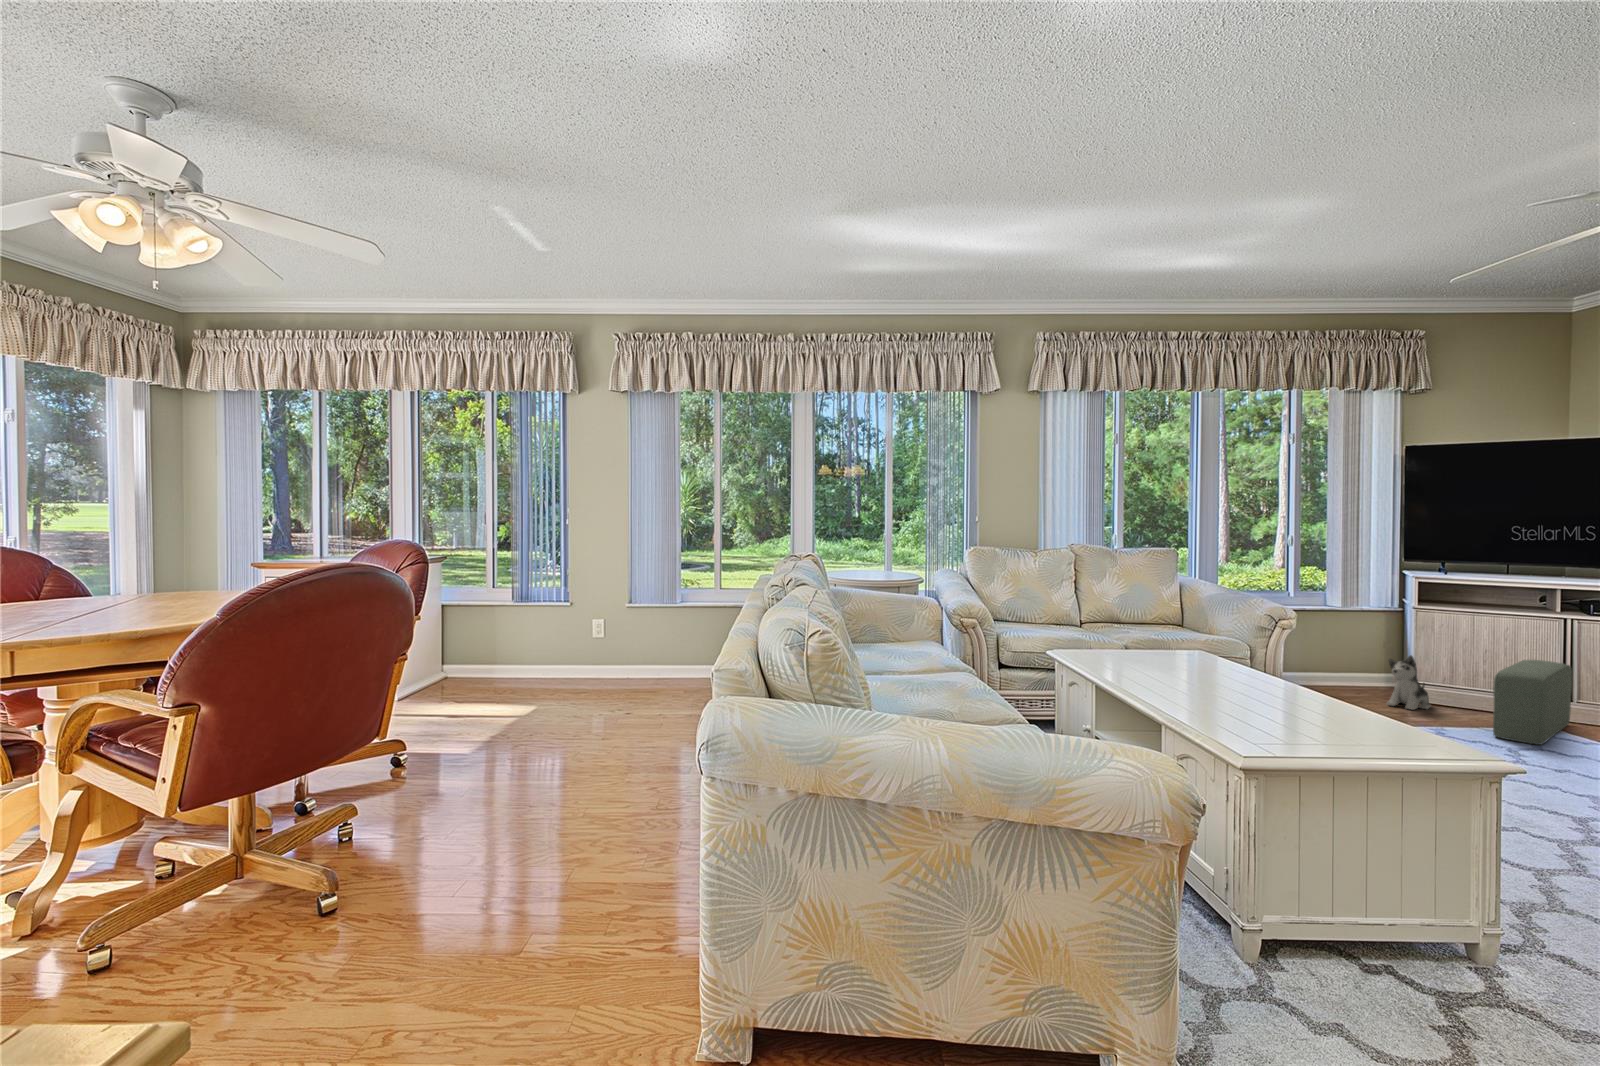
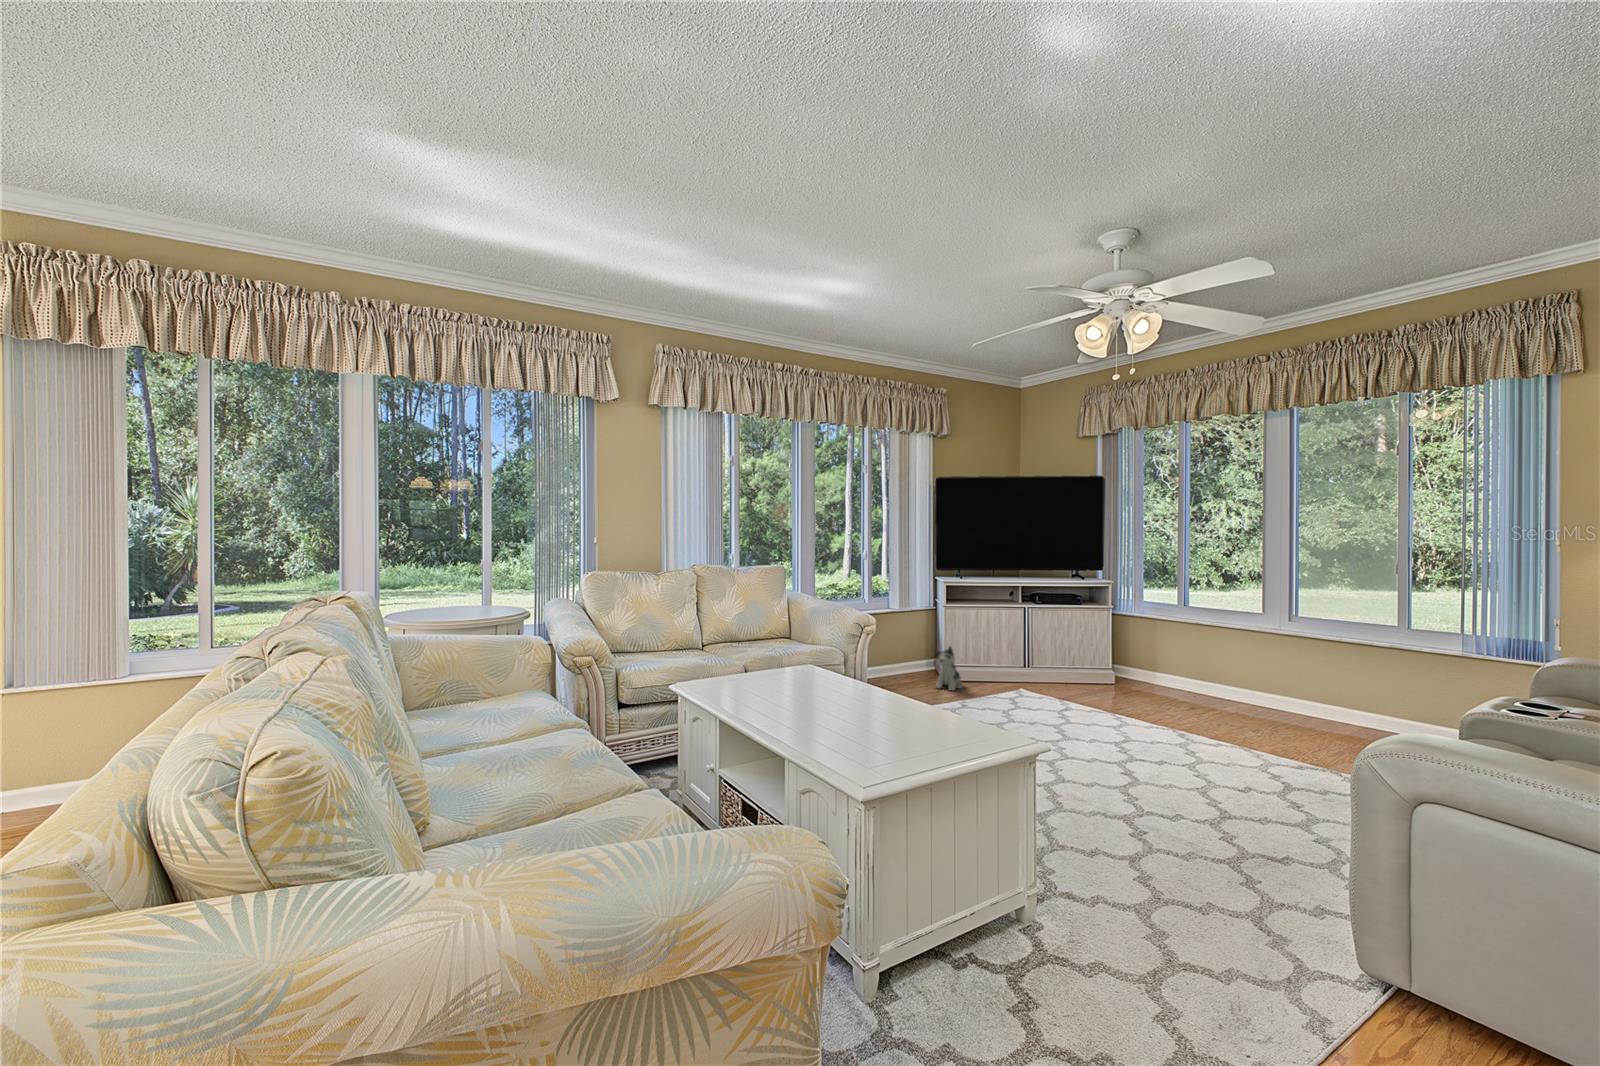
pouf: present [1493,660,1572,745] -> none [1013,643,1046,714]

